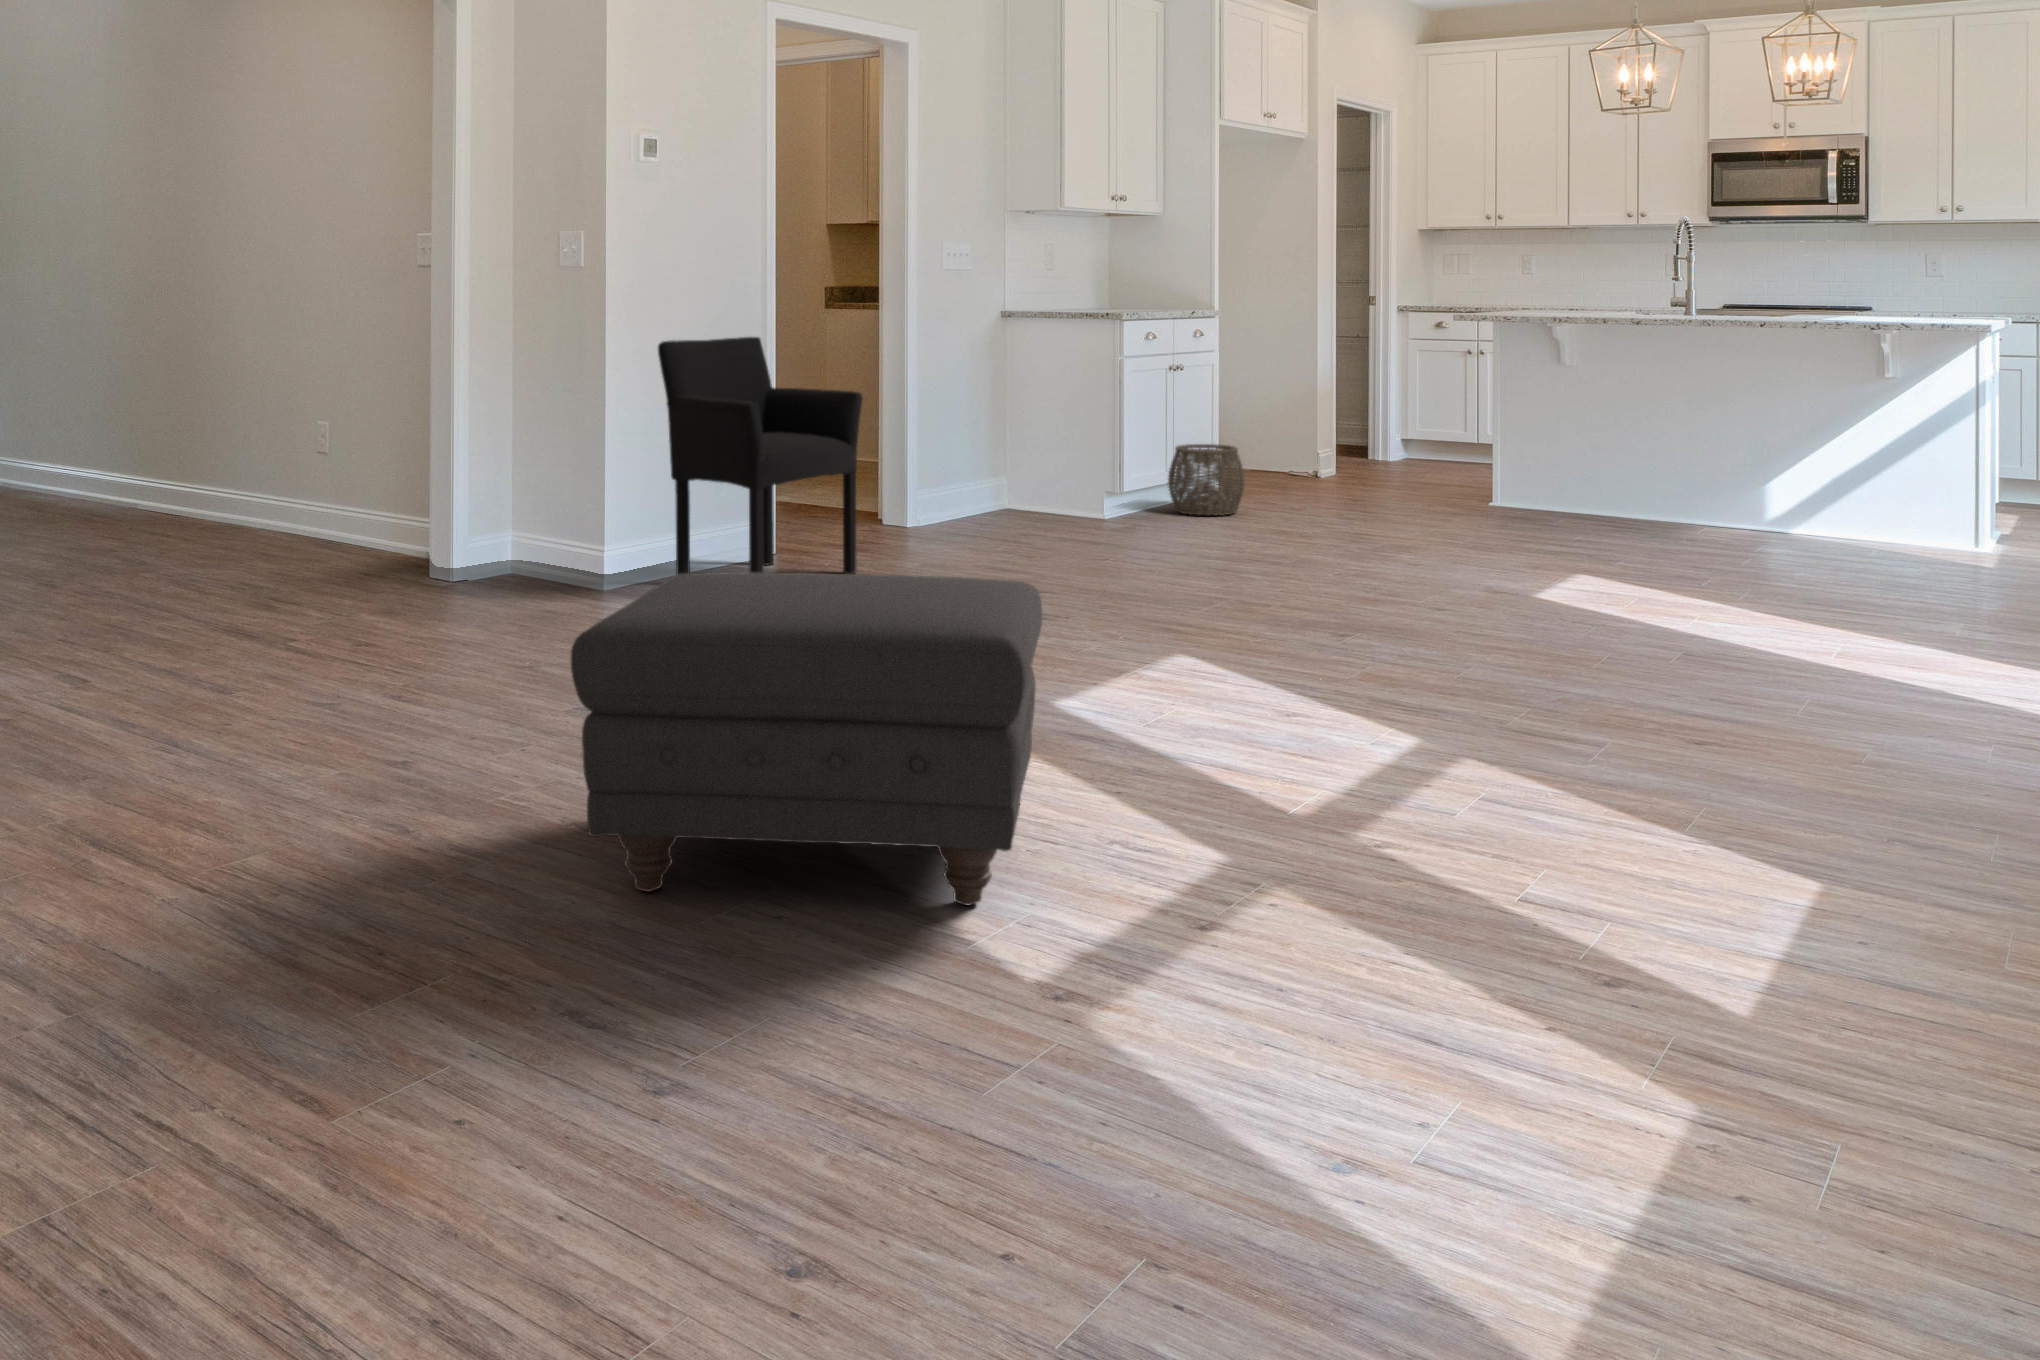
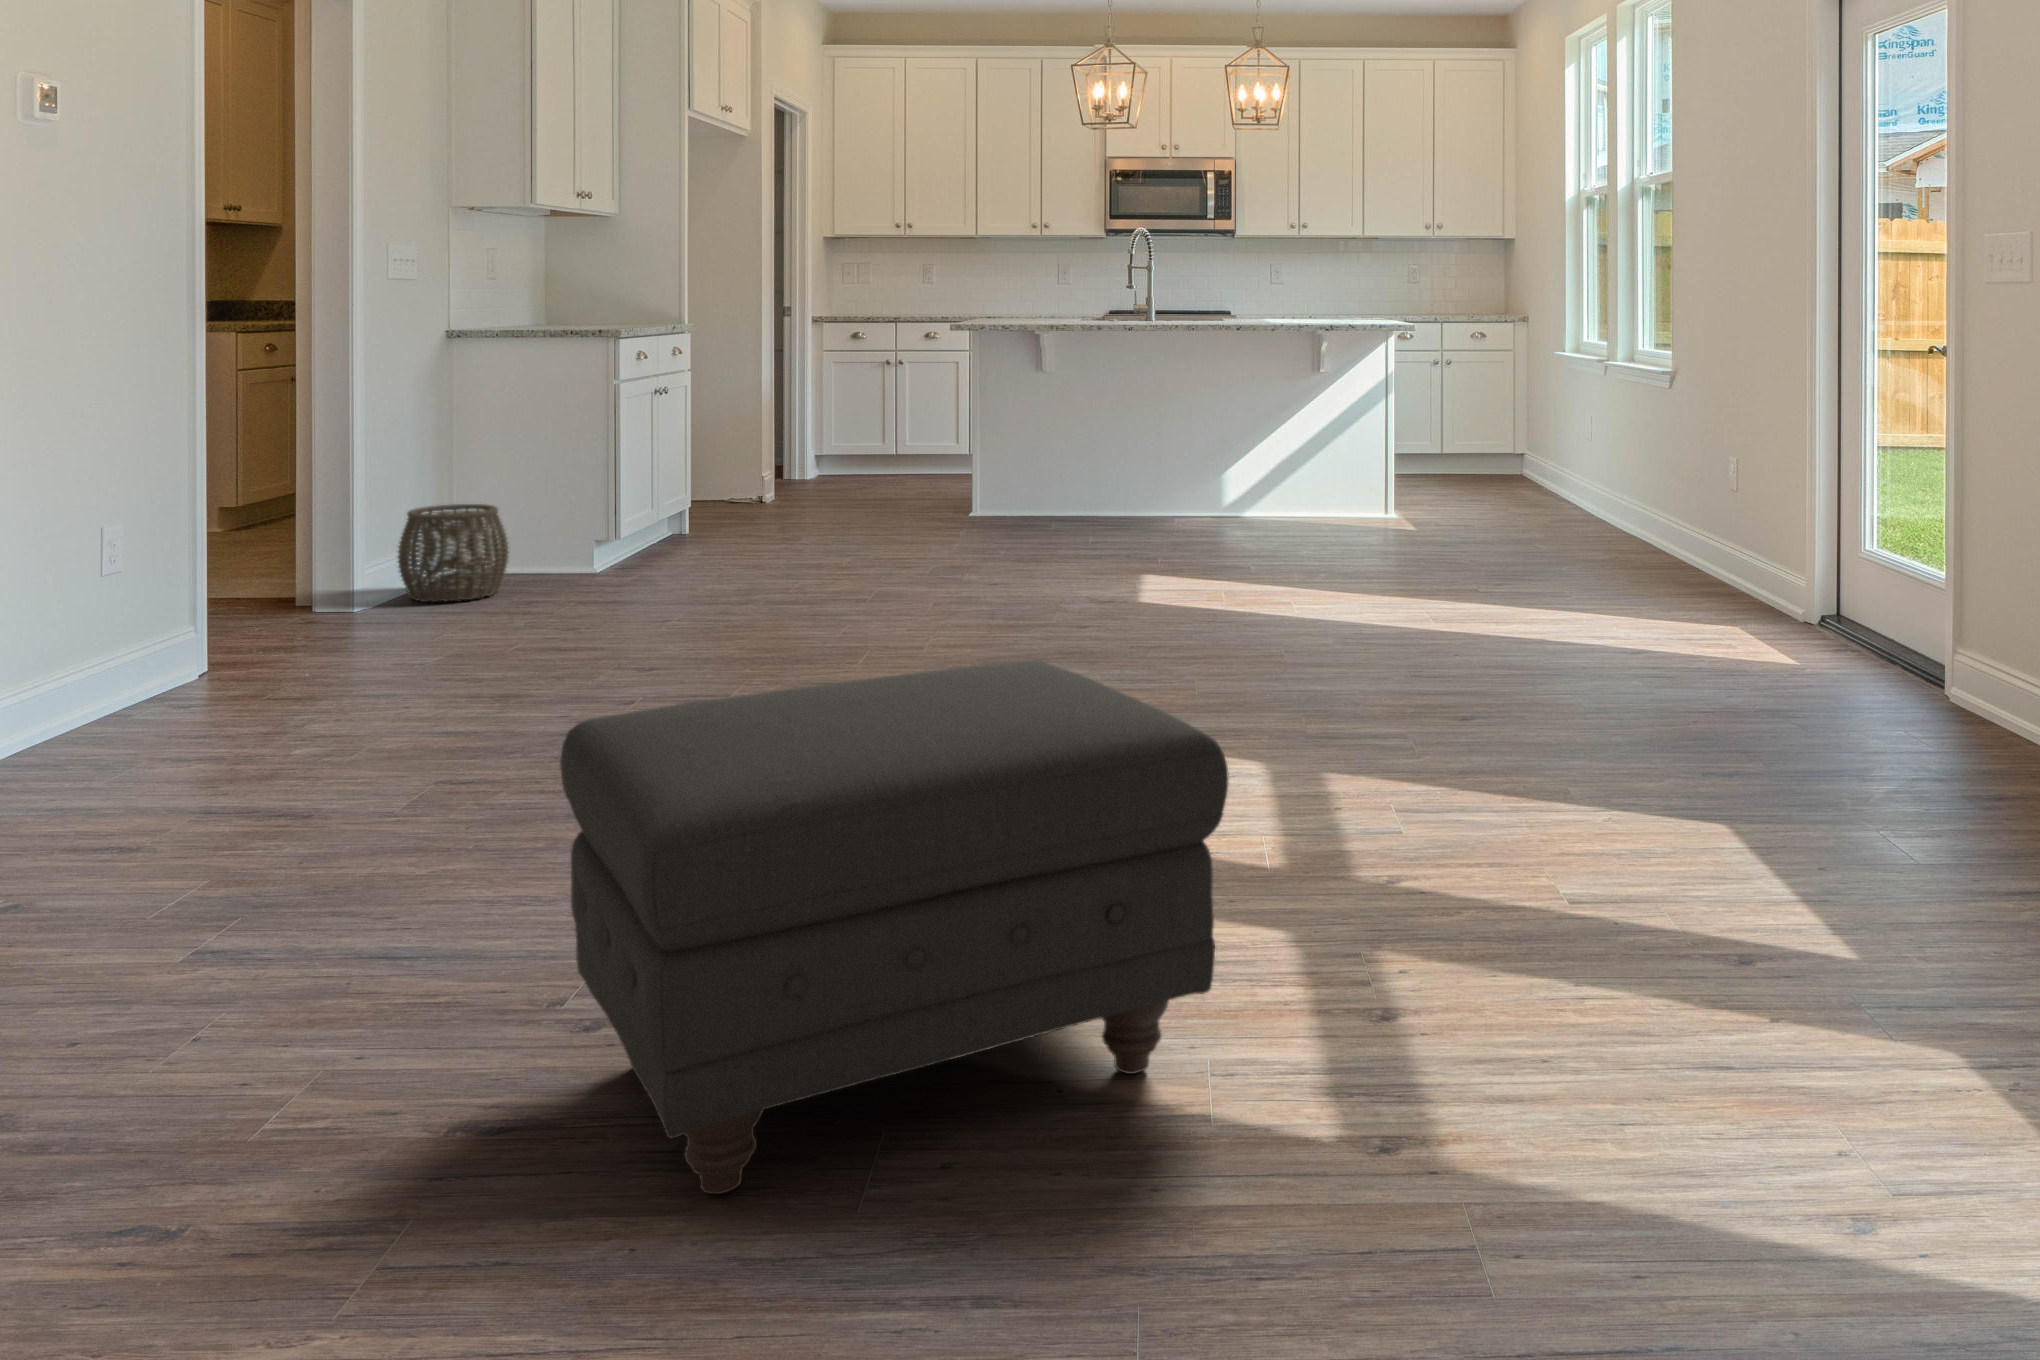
armchair: present [658,337,863,575] -> none [56,368,371,732]
woven basket: present [1168,444,1245,516] -> present [398,504,509,602]

